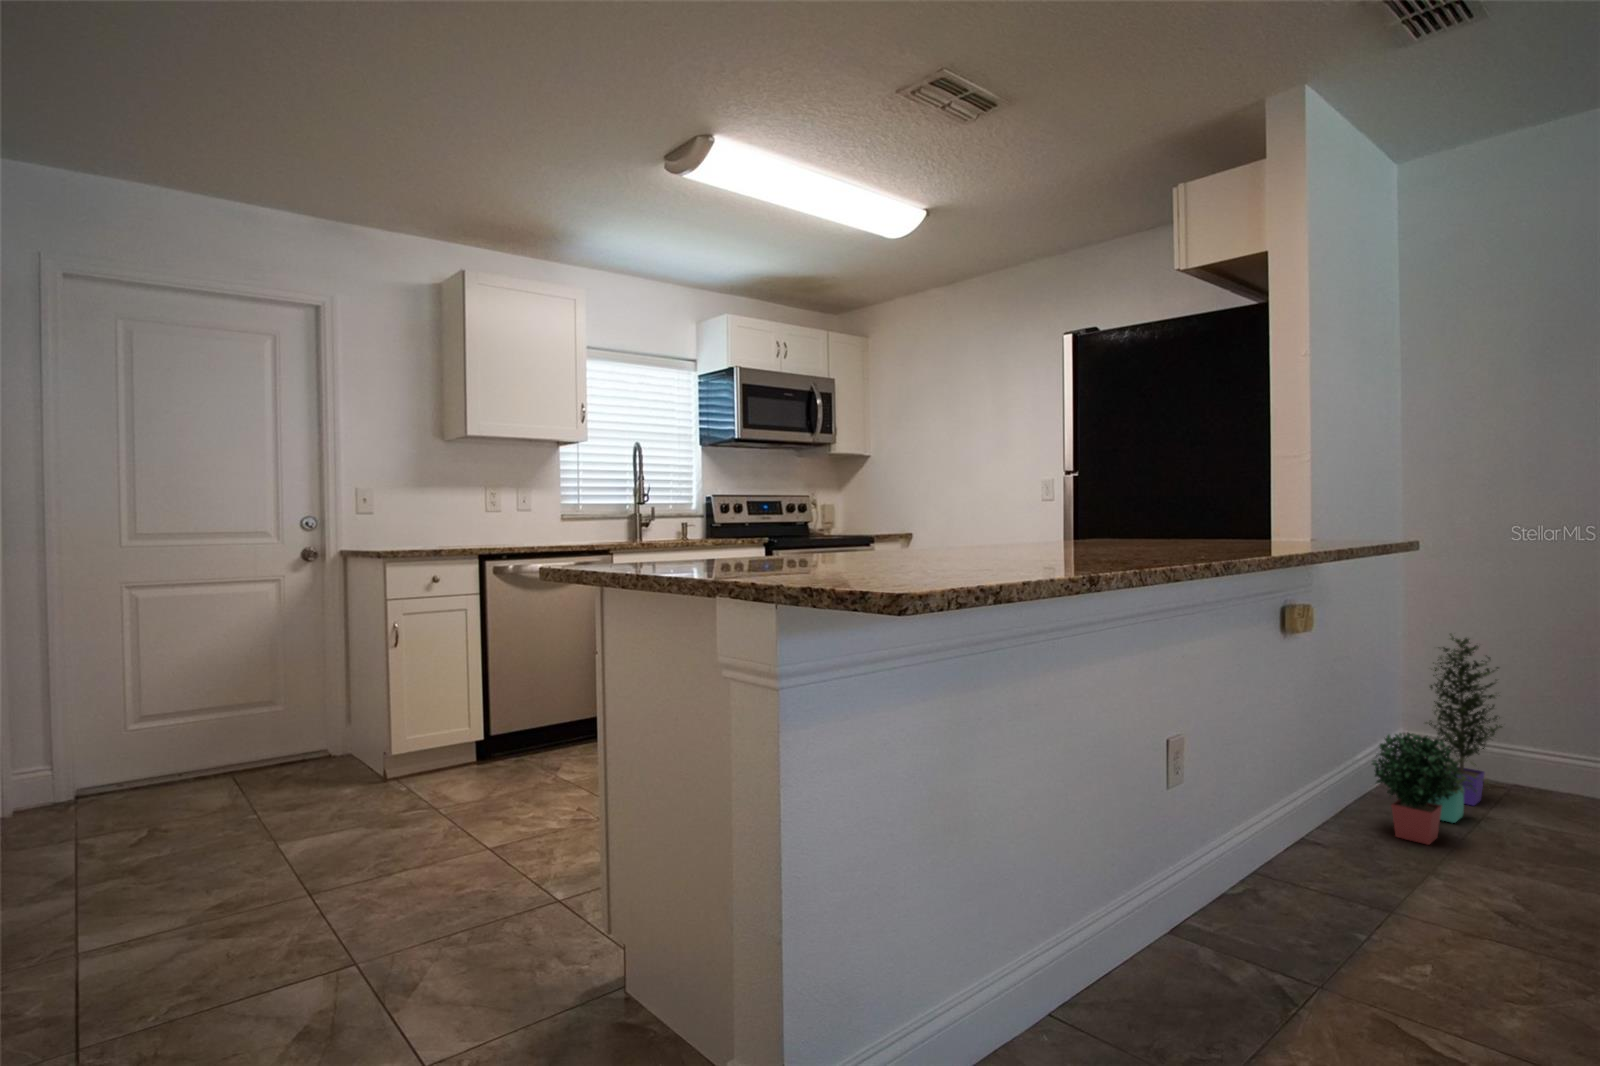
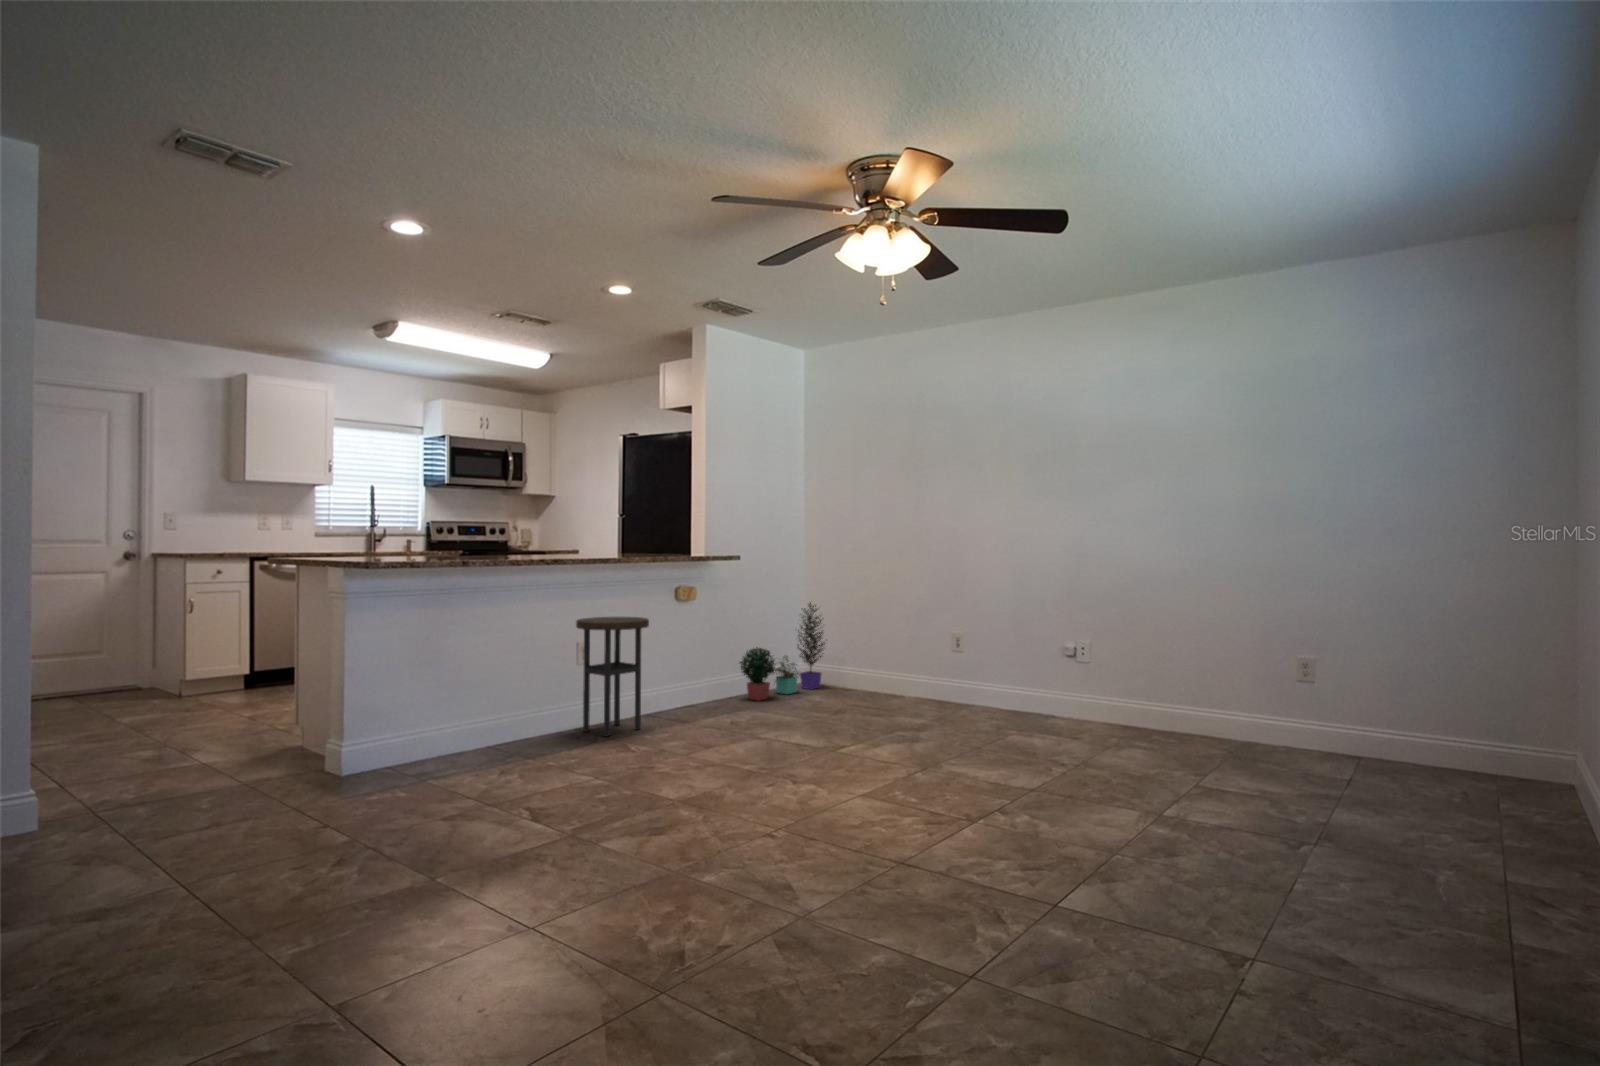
side table: none [1175,693,1364,1000] -> present [576,617,649,736]

